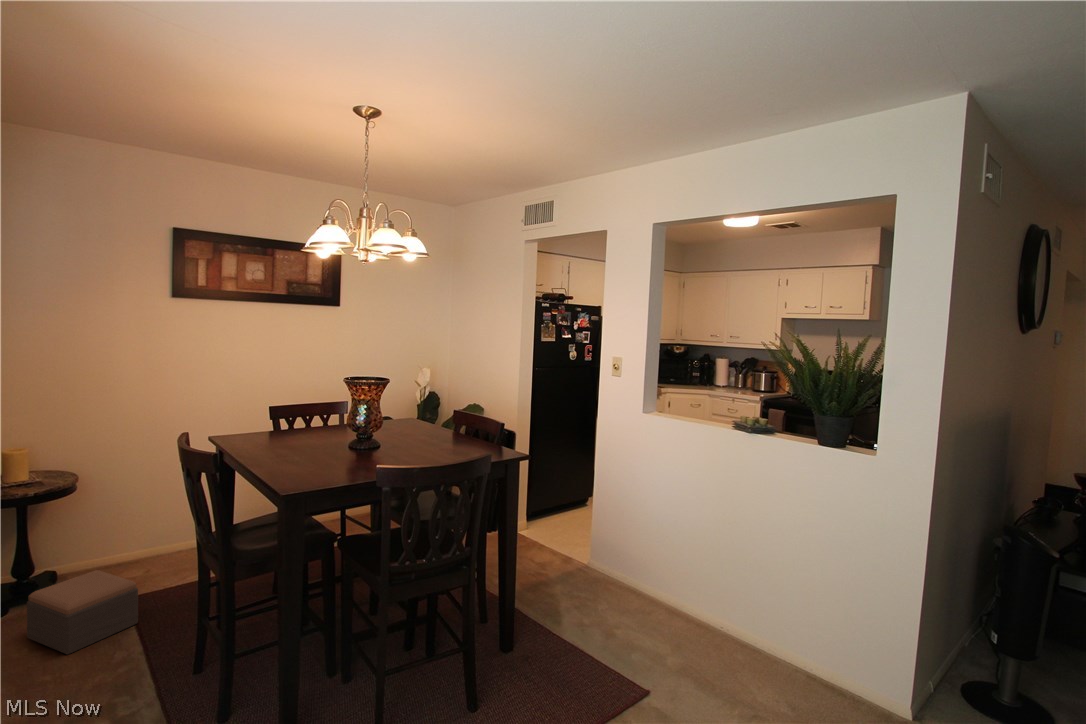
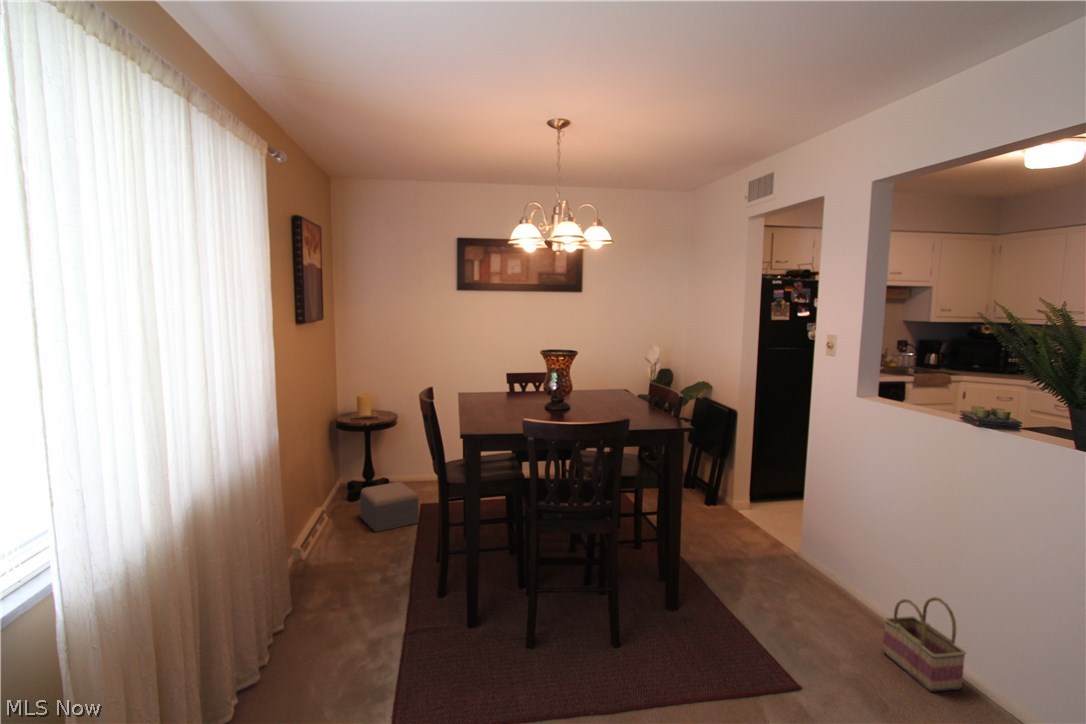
basket: none [693,579,758,661] -> present [883,597,966,692]

